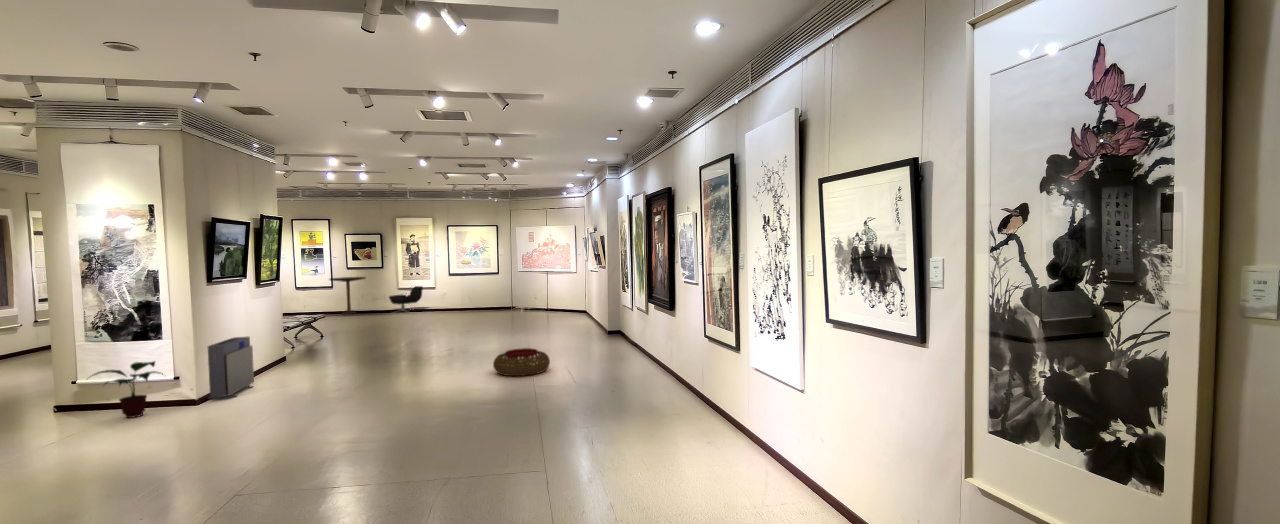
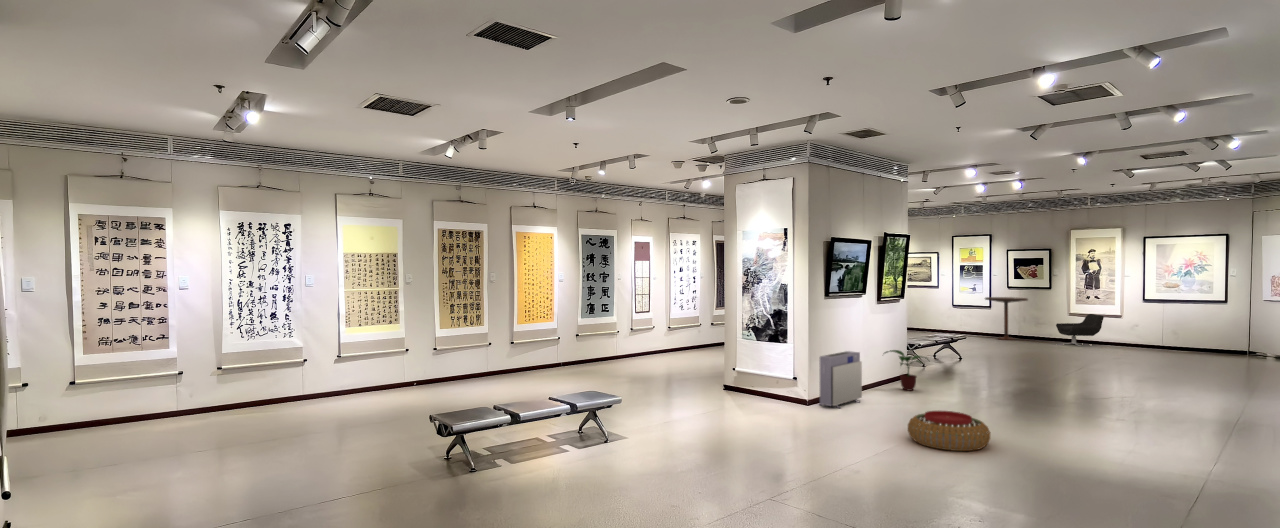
pouf: present [493,348,550,376] -> present [908,411,991,451]
potted plant: present [94,362,163,418] -> present [885,350,928,391]

